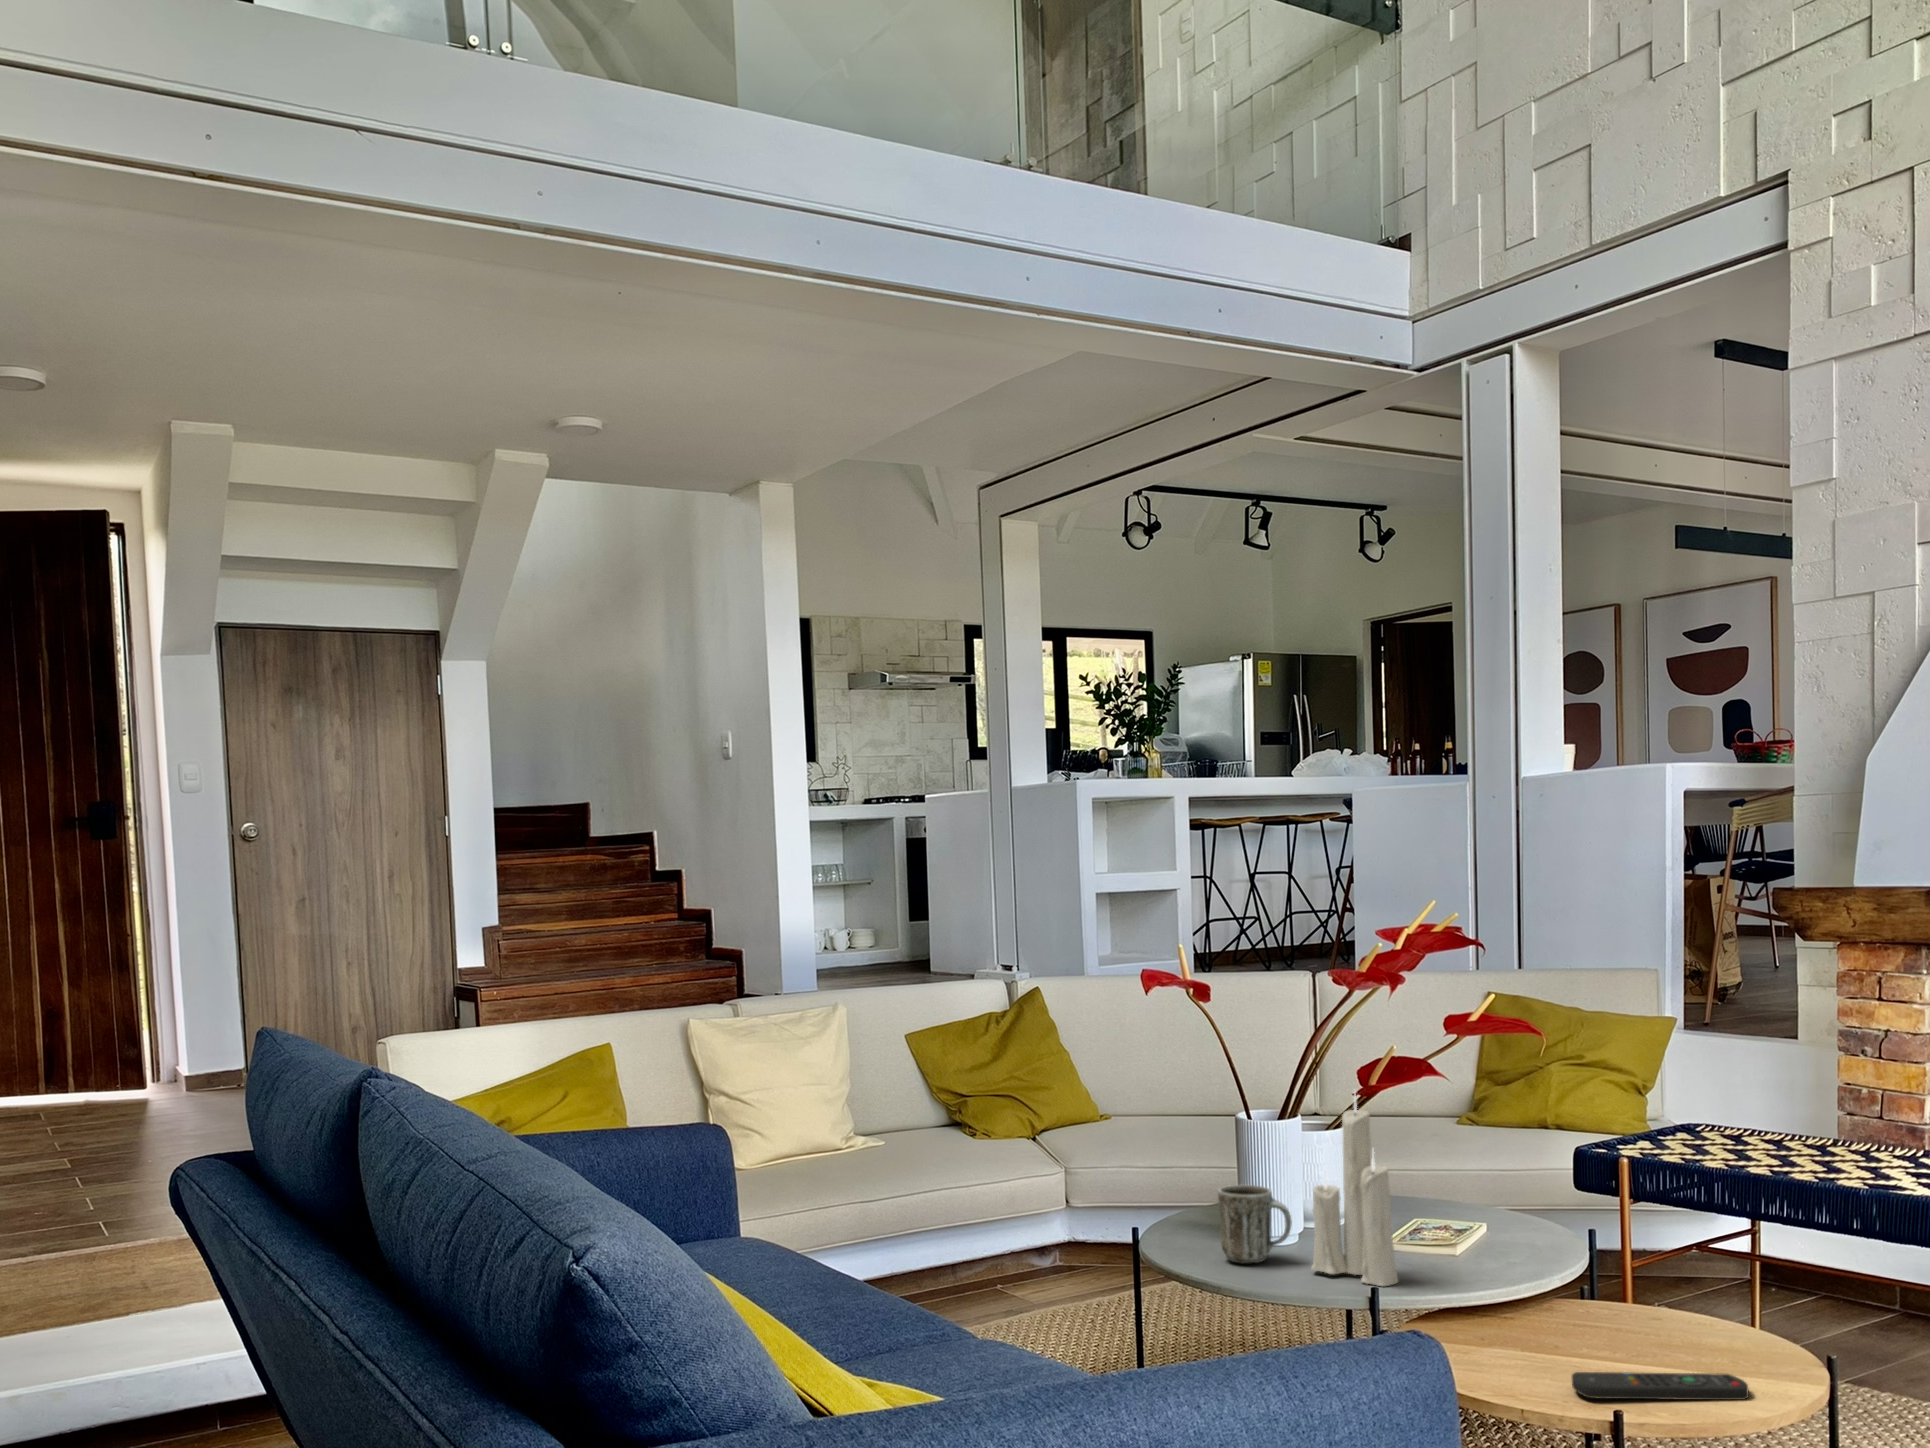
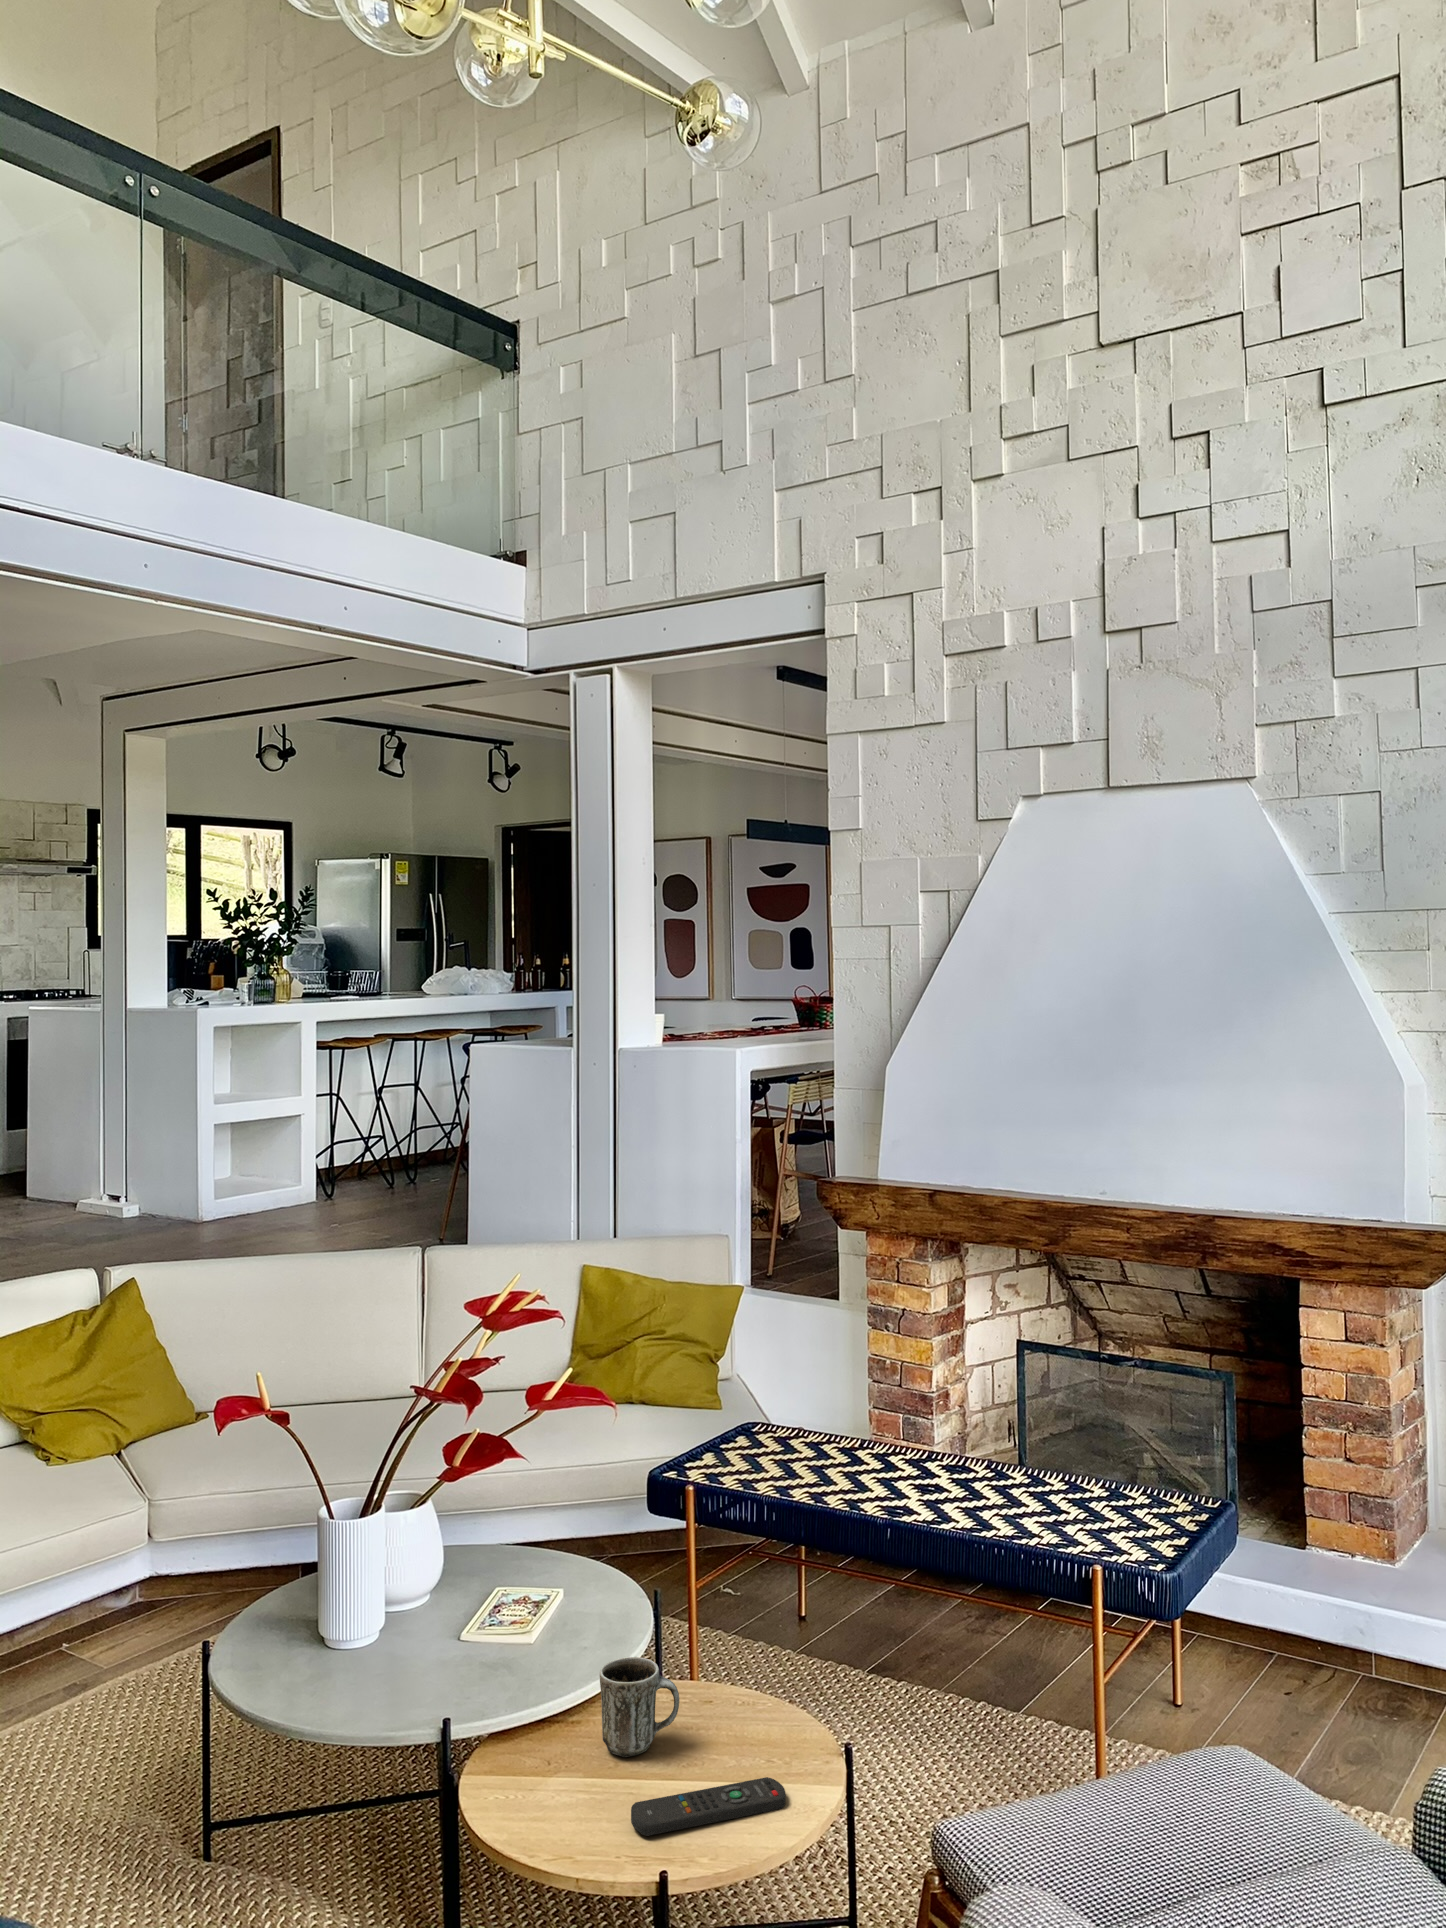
candle: present [1311,1095,1398,1286] -> none [388,1485,474,1702]
mug: present [1218,1185,1291,1263] -> present [600,1657,679,1757]

